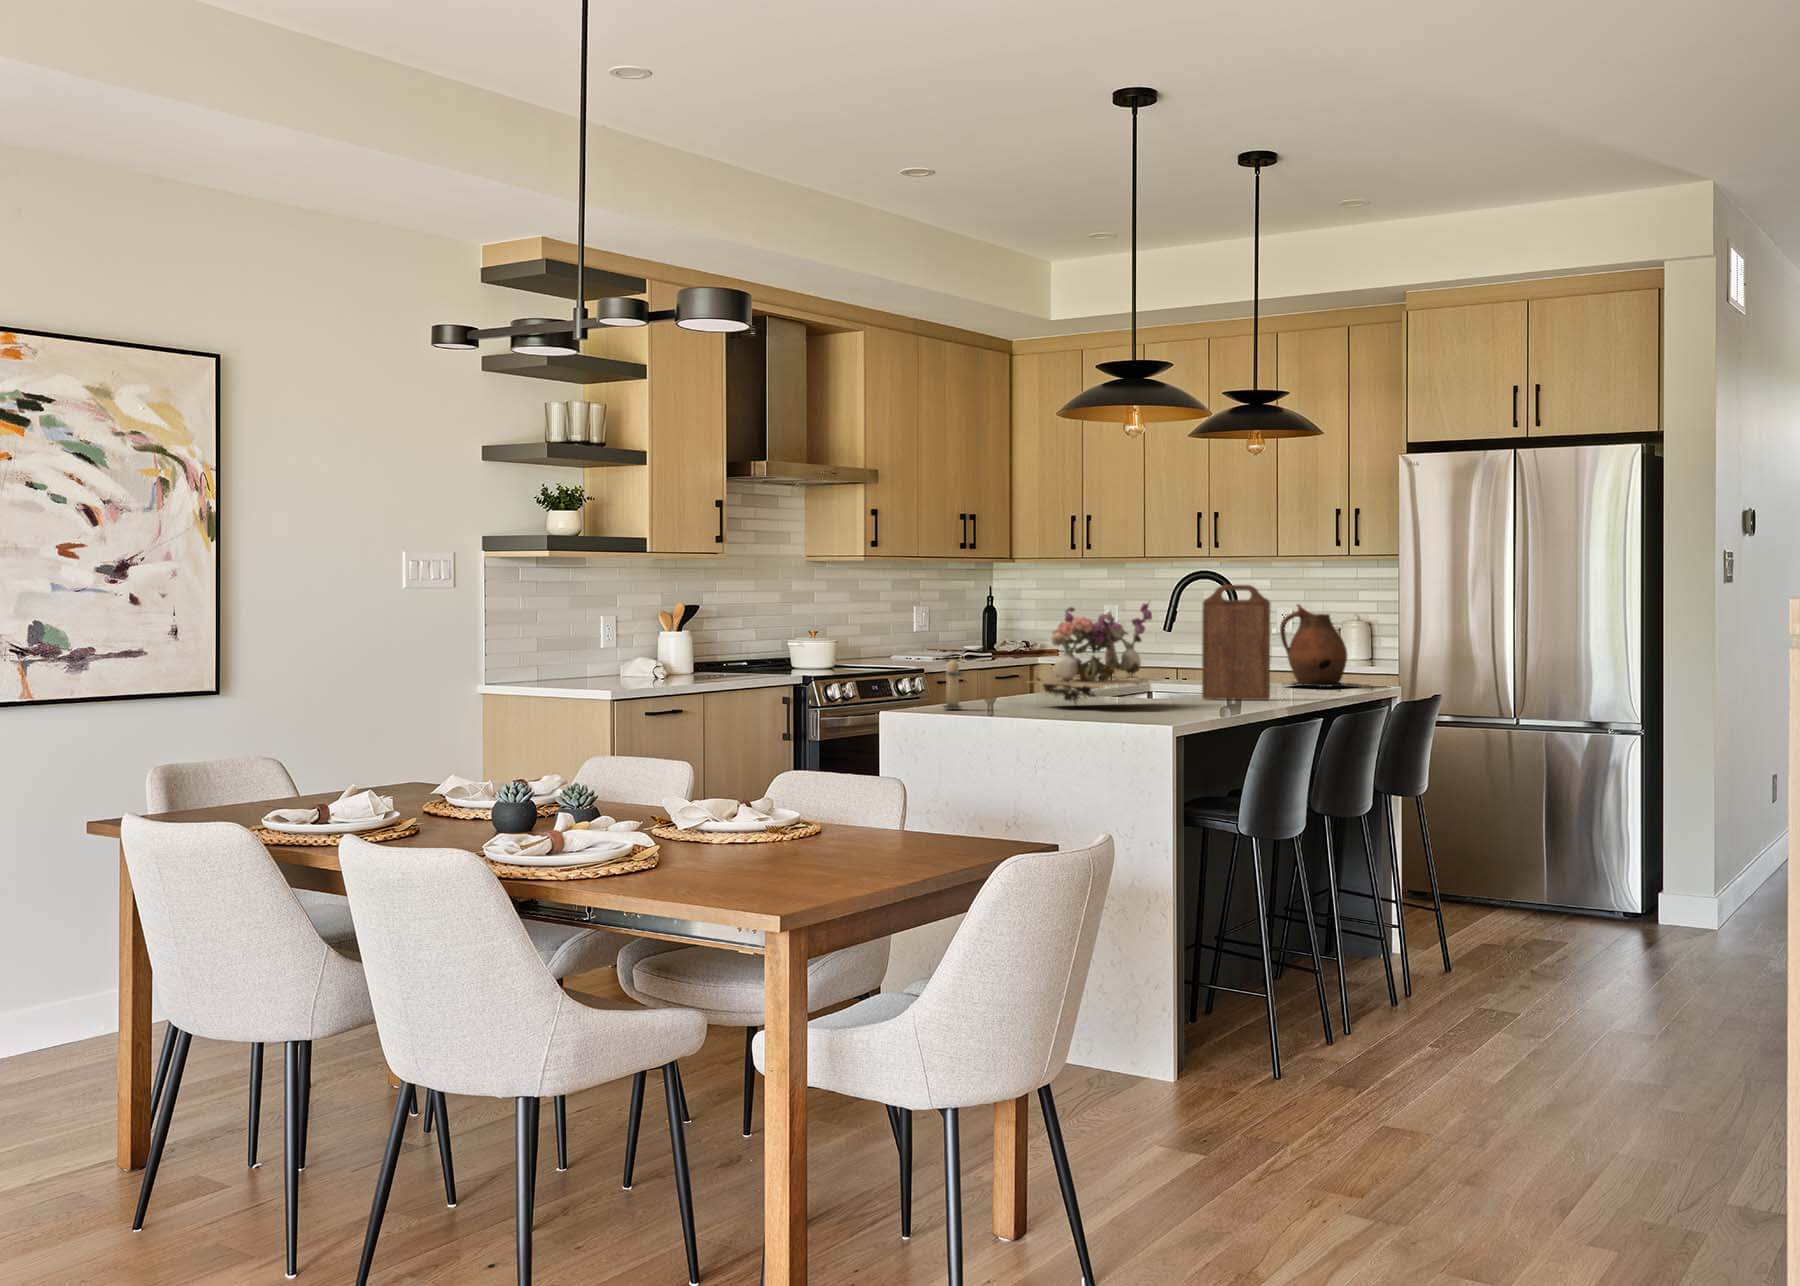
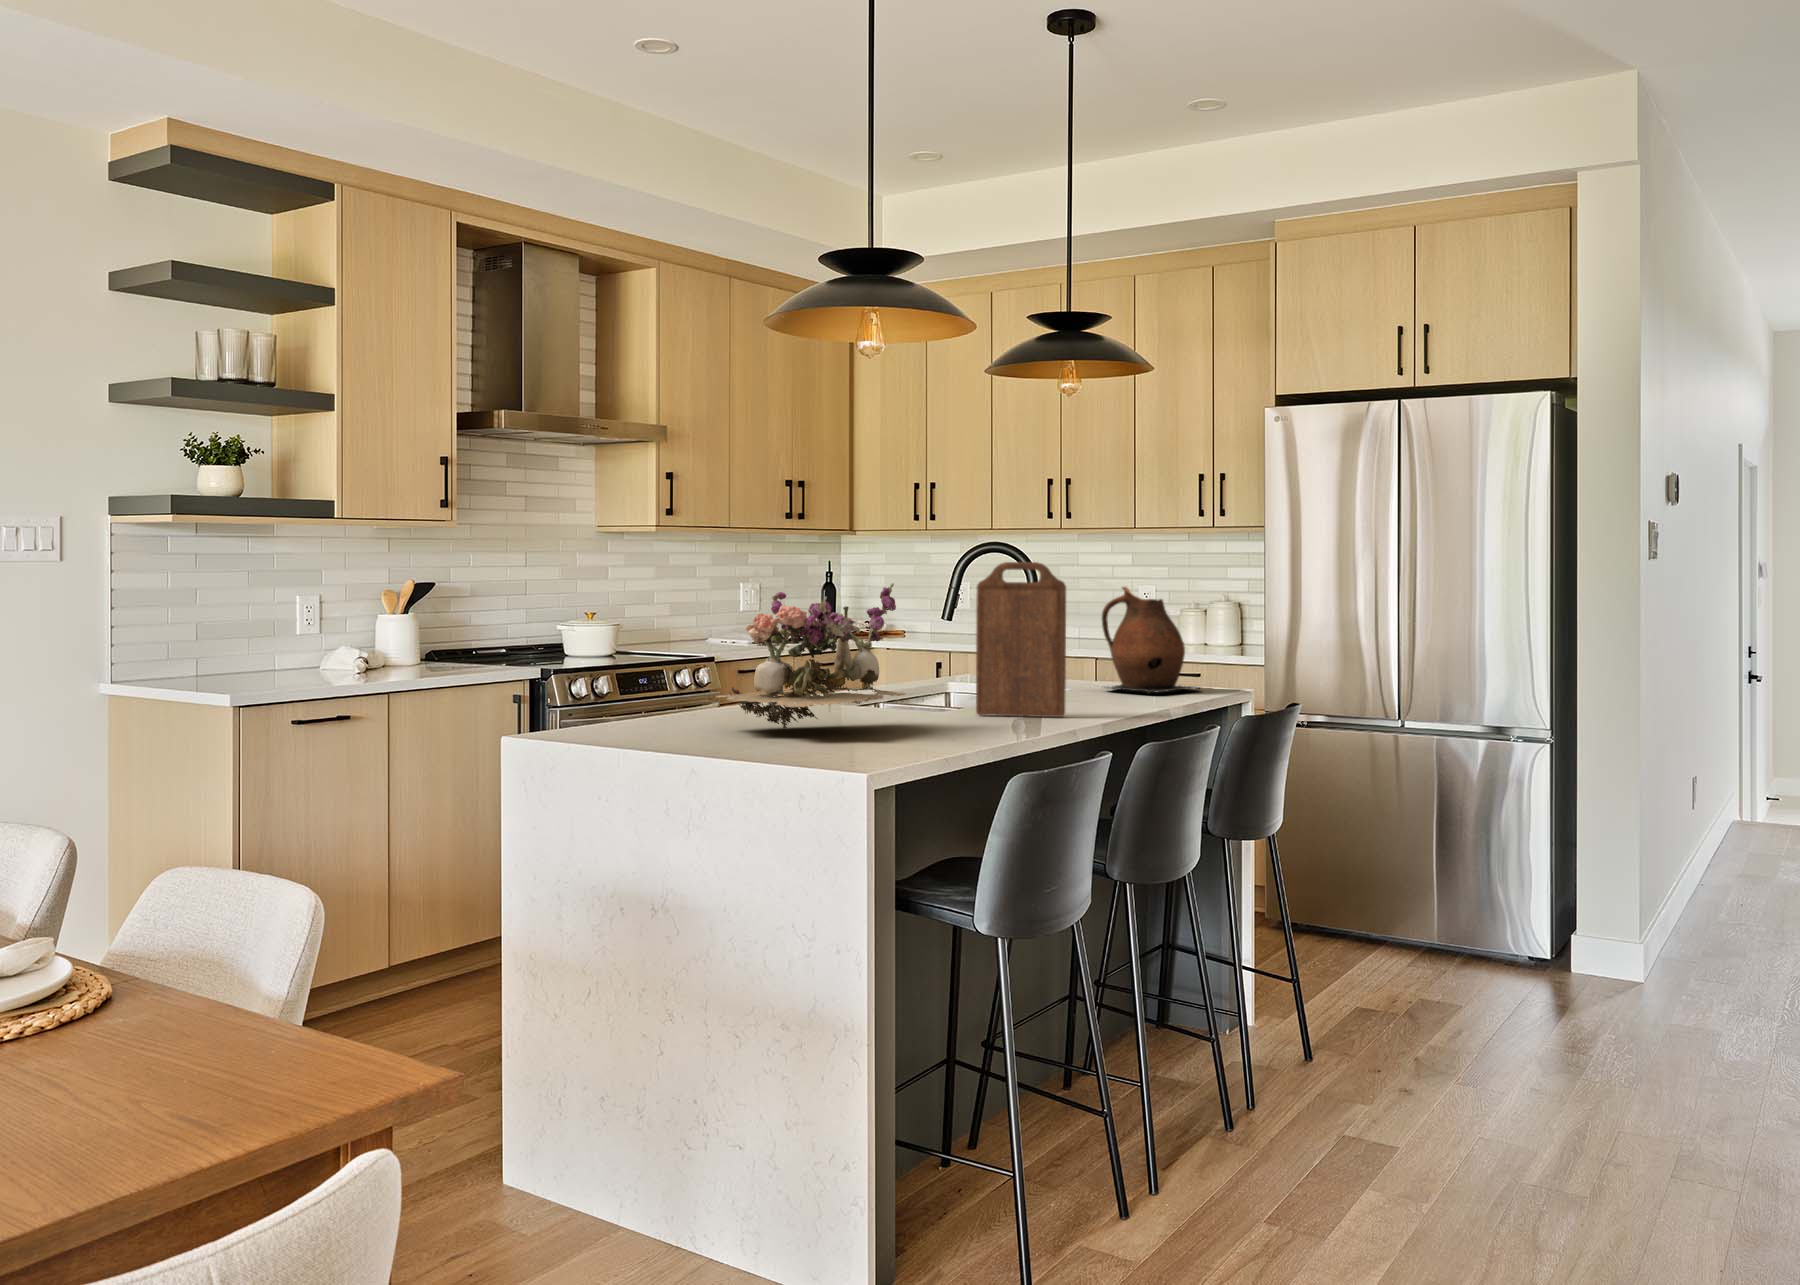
candle: present [943,660,963,709] -> none [585,662,622,737]

